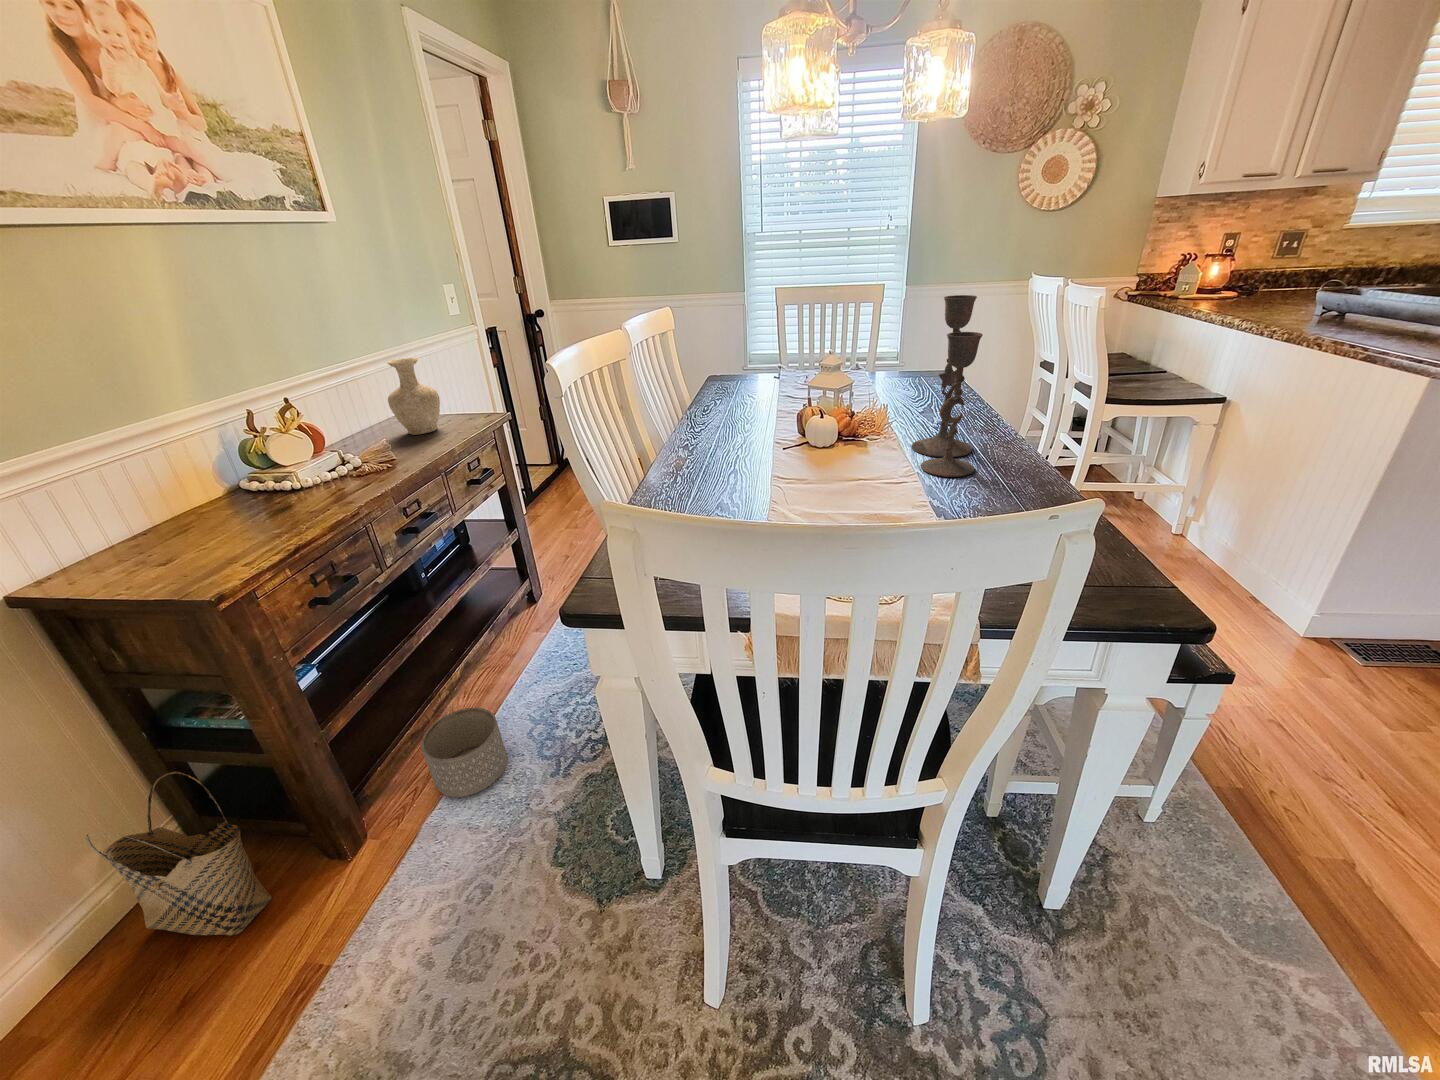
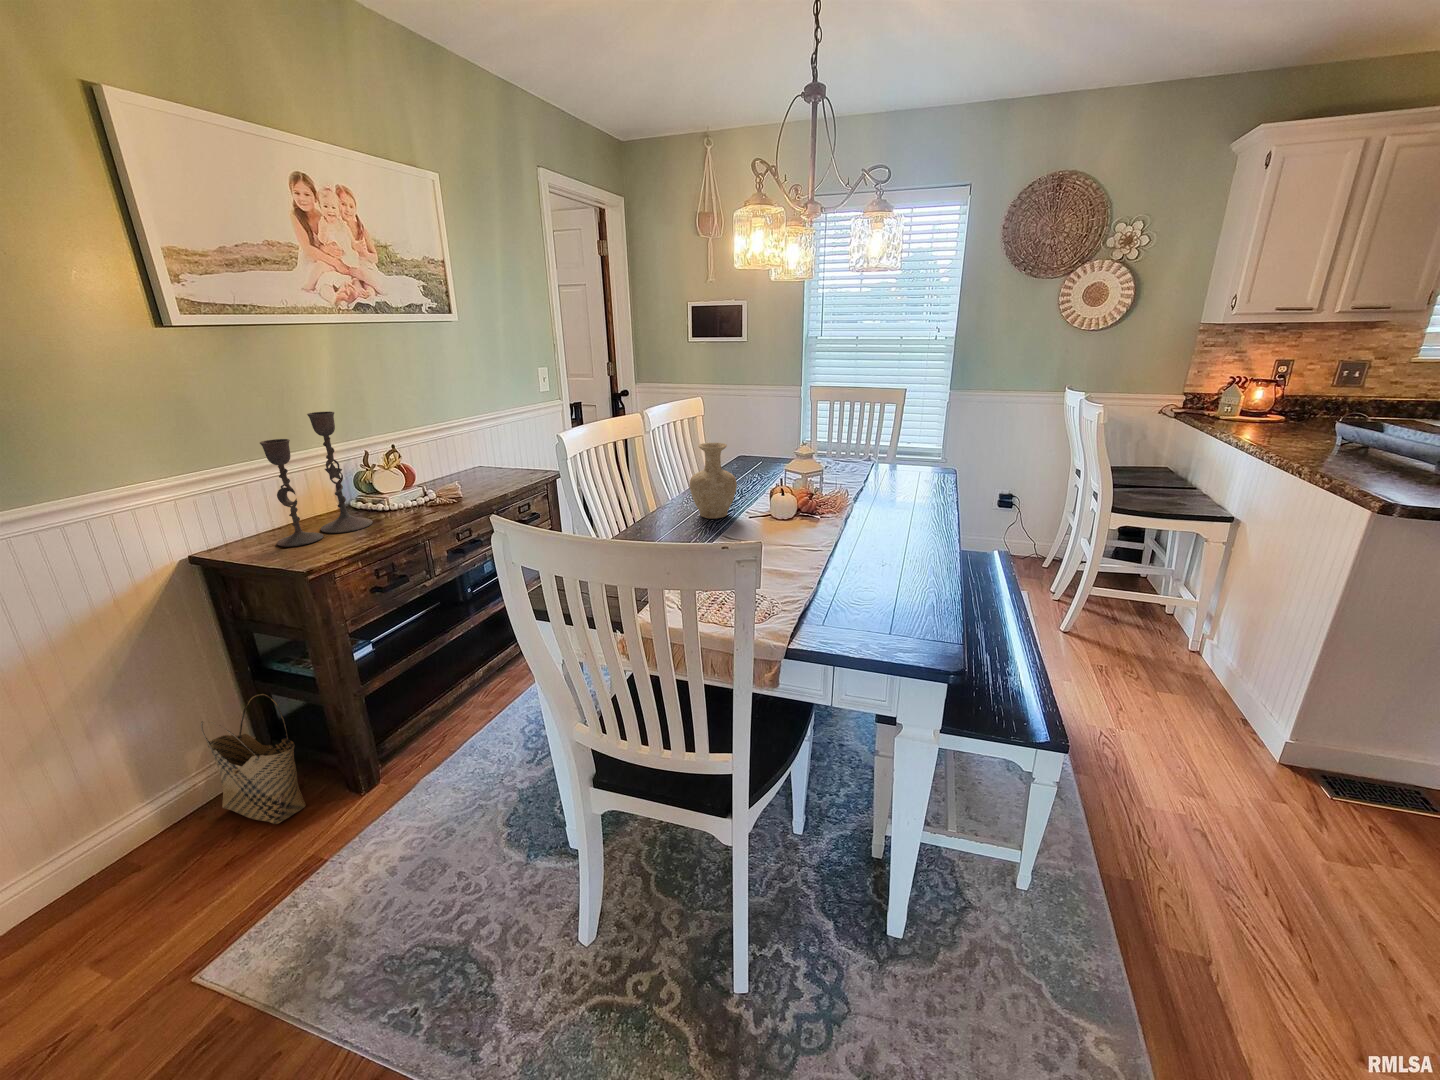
candlestick: present [912,295,983,477] -> present [260,411,373,547]
vase: present [387,358,440,435] -> present [690,443,737,519]
planter: present [421,708,507,797] -> none [433,695,499,763]

